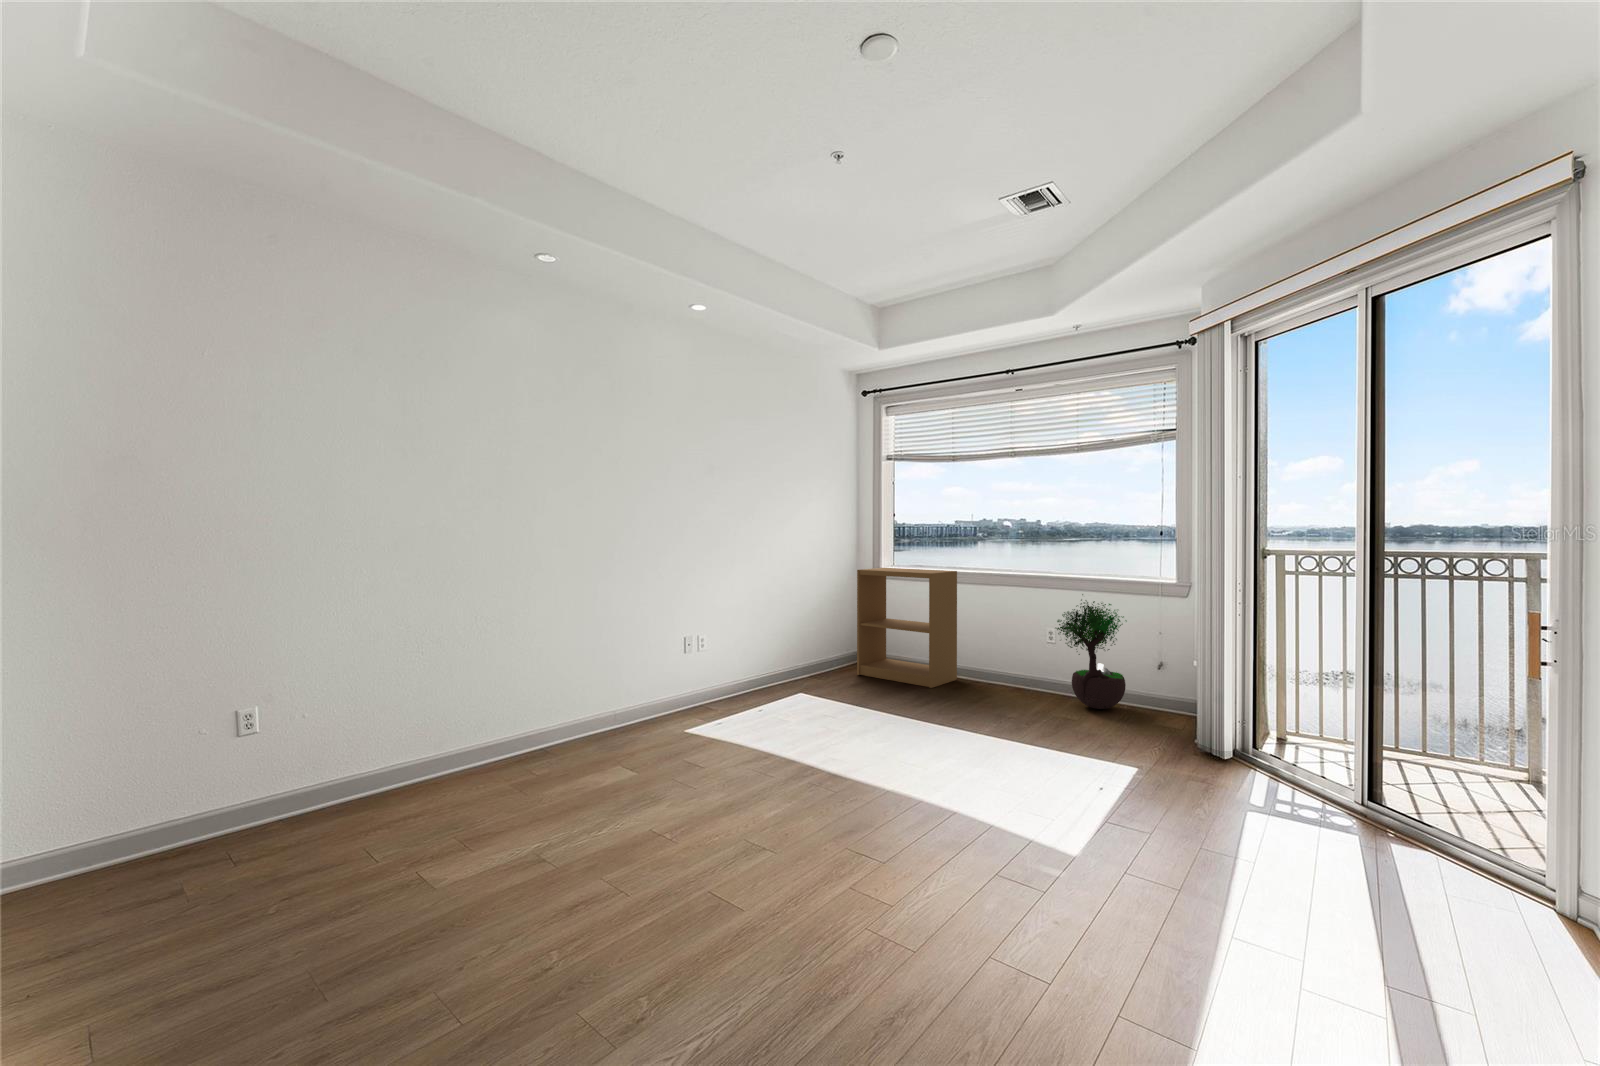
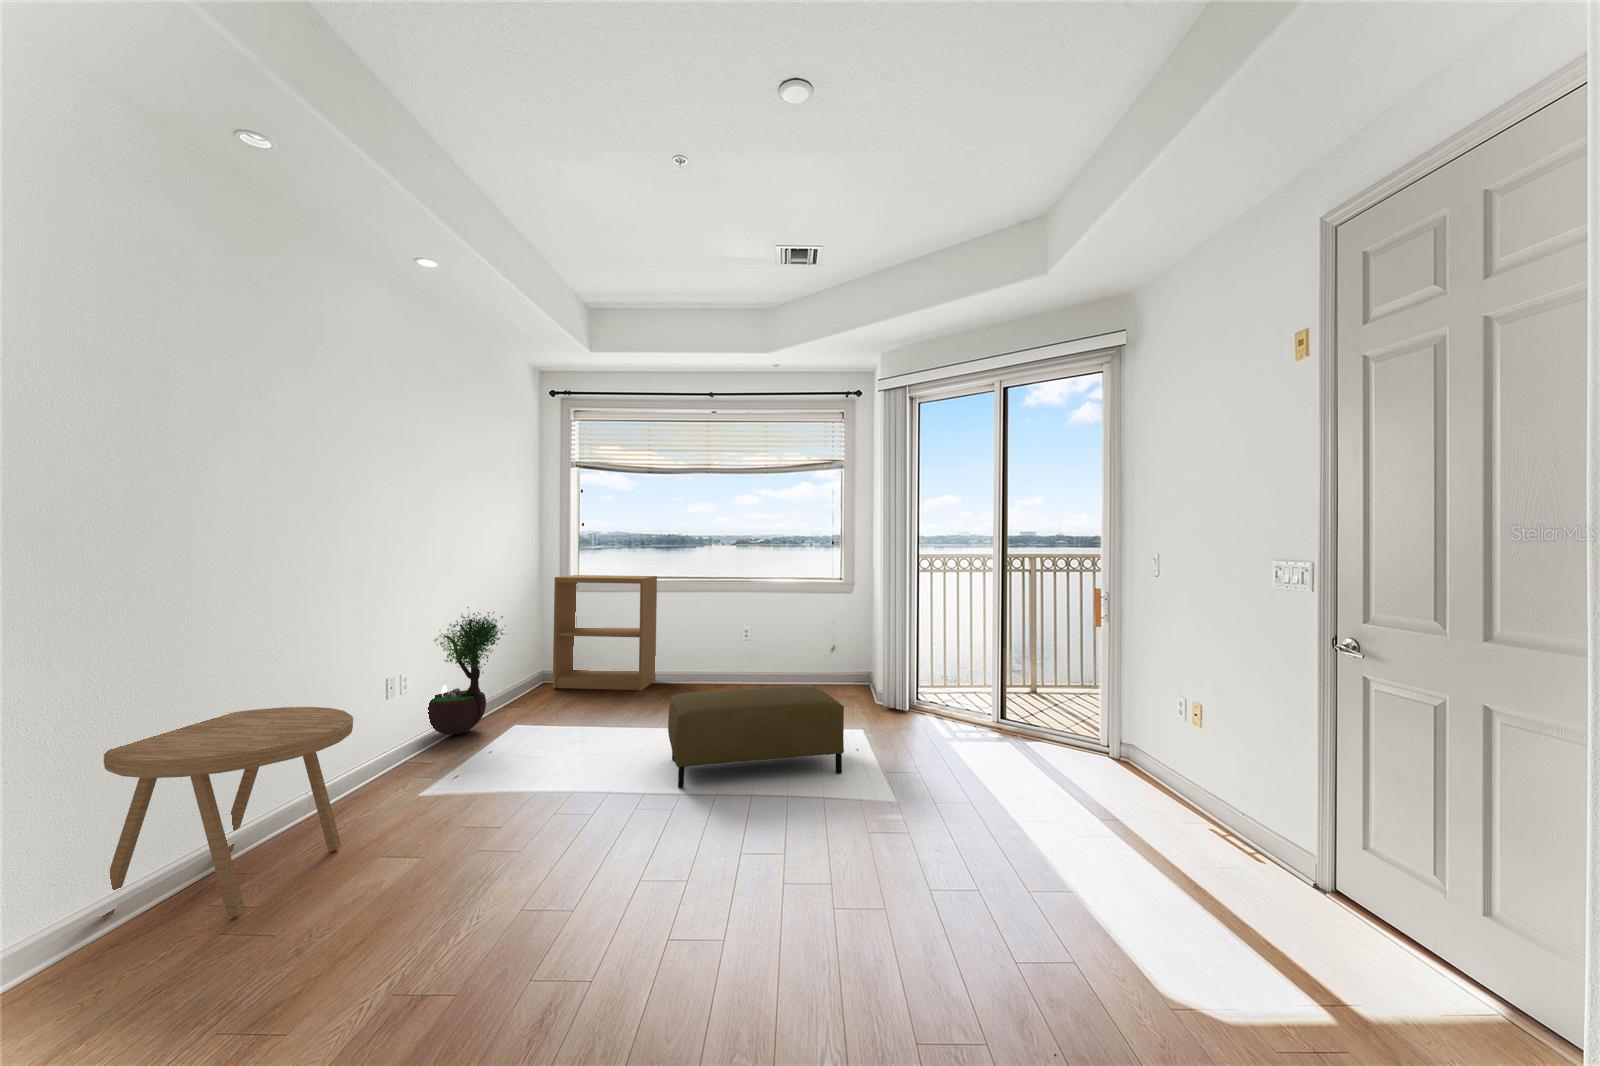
potted tree: present [1056,594,1126,709] -> present [428,607,503,735]
side table: none [469,660,608,797] -> present [101,707,353,919]
ottoman: none [860,693,1055,813] -> present [668,686,844,788]

